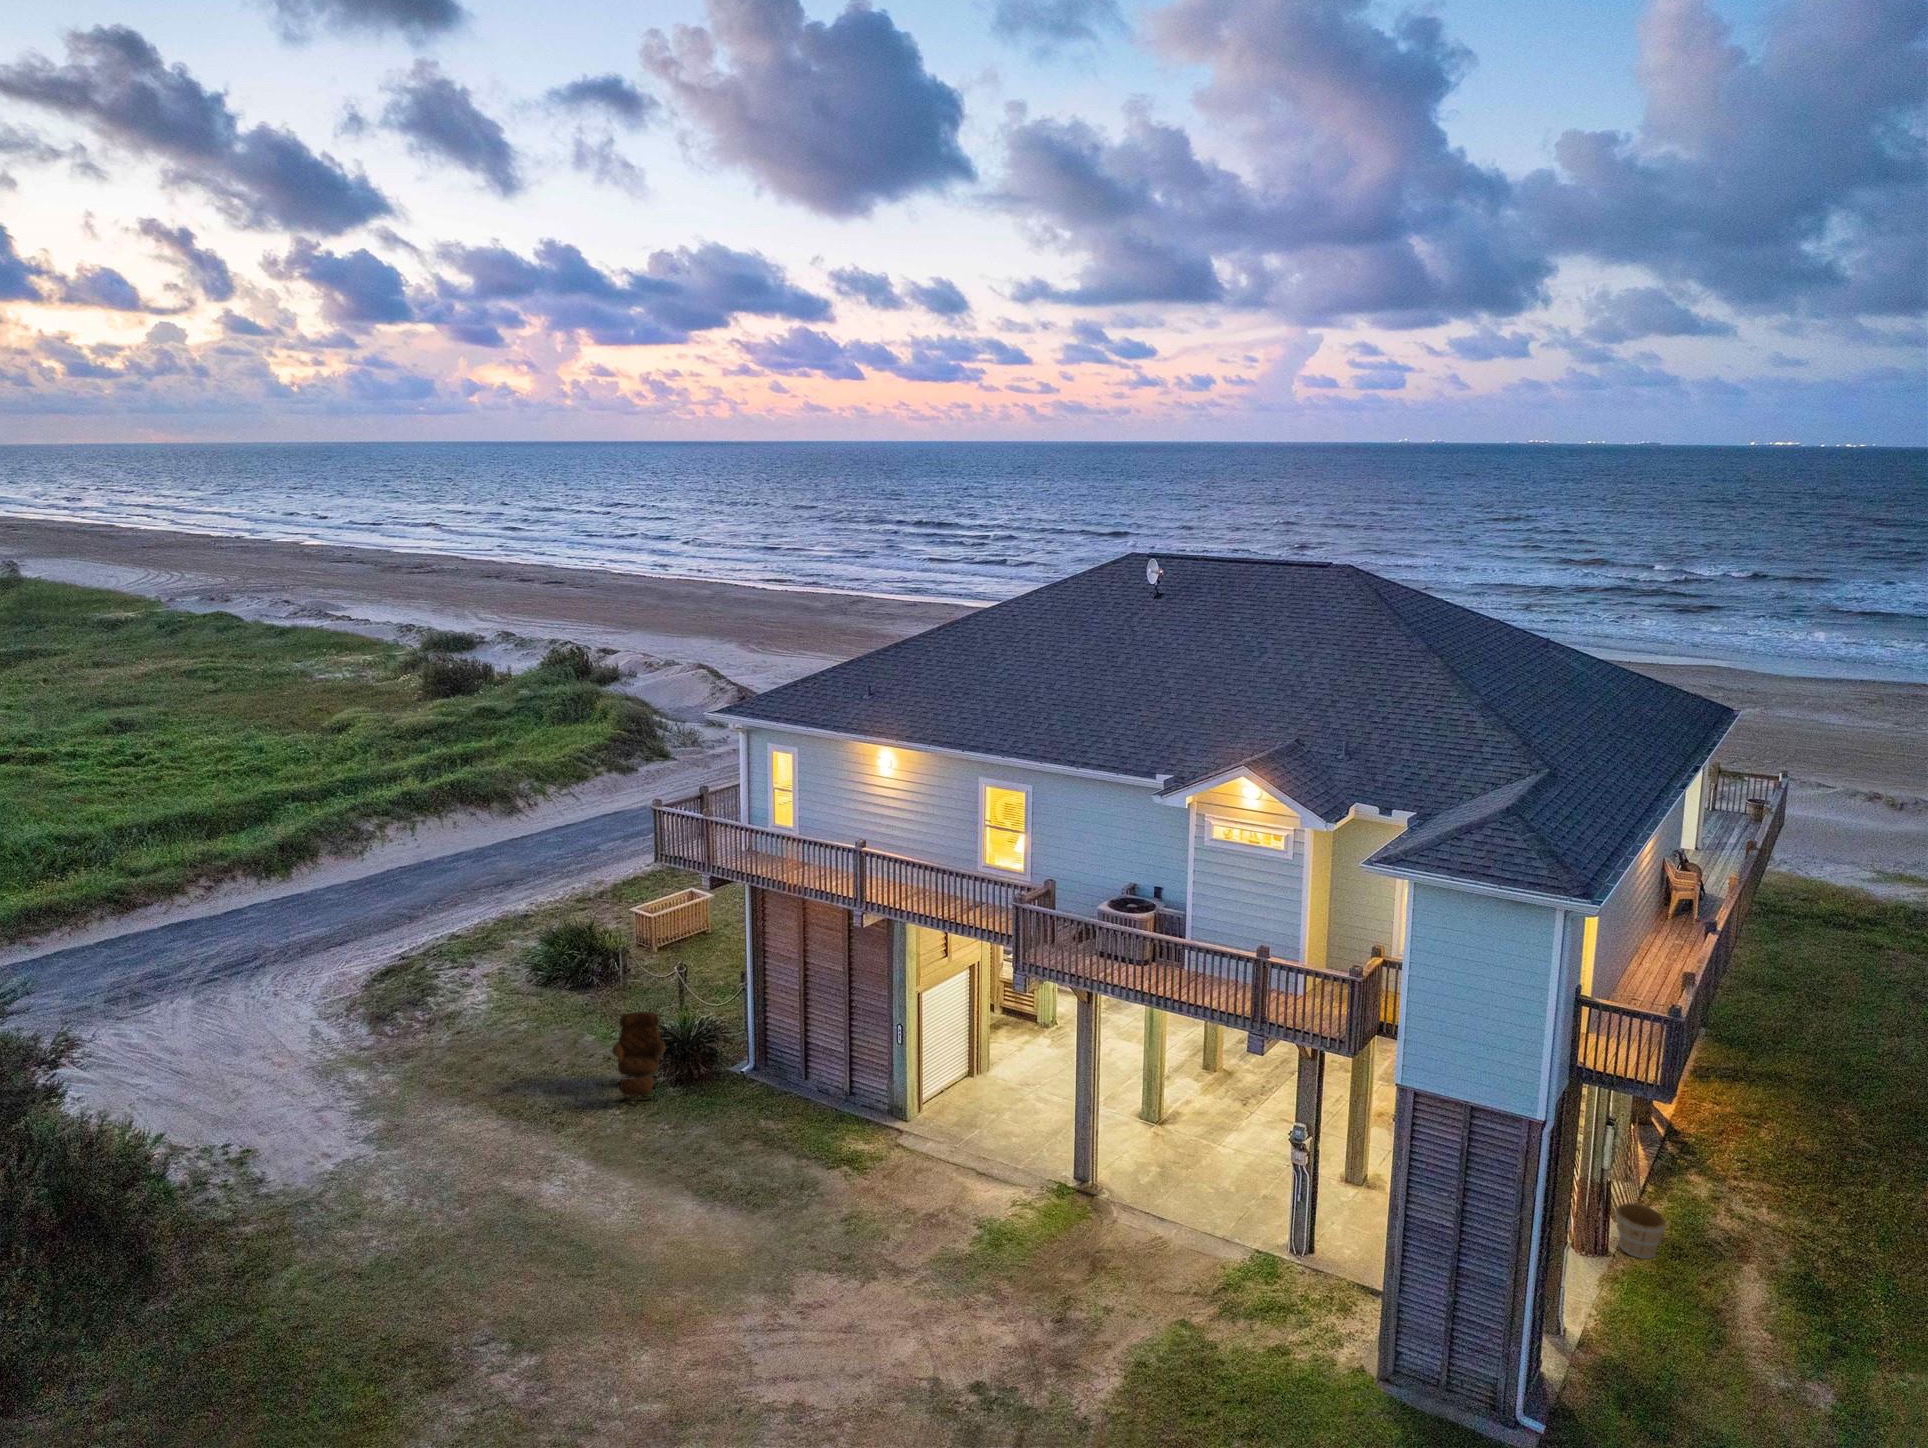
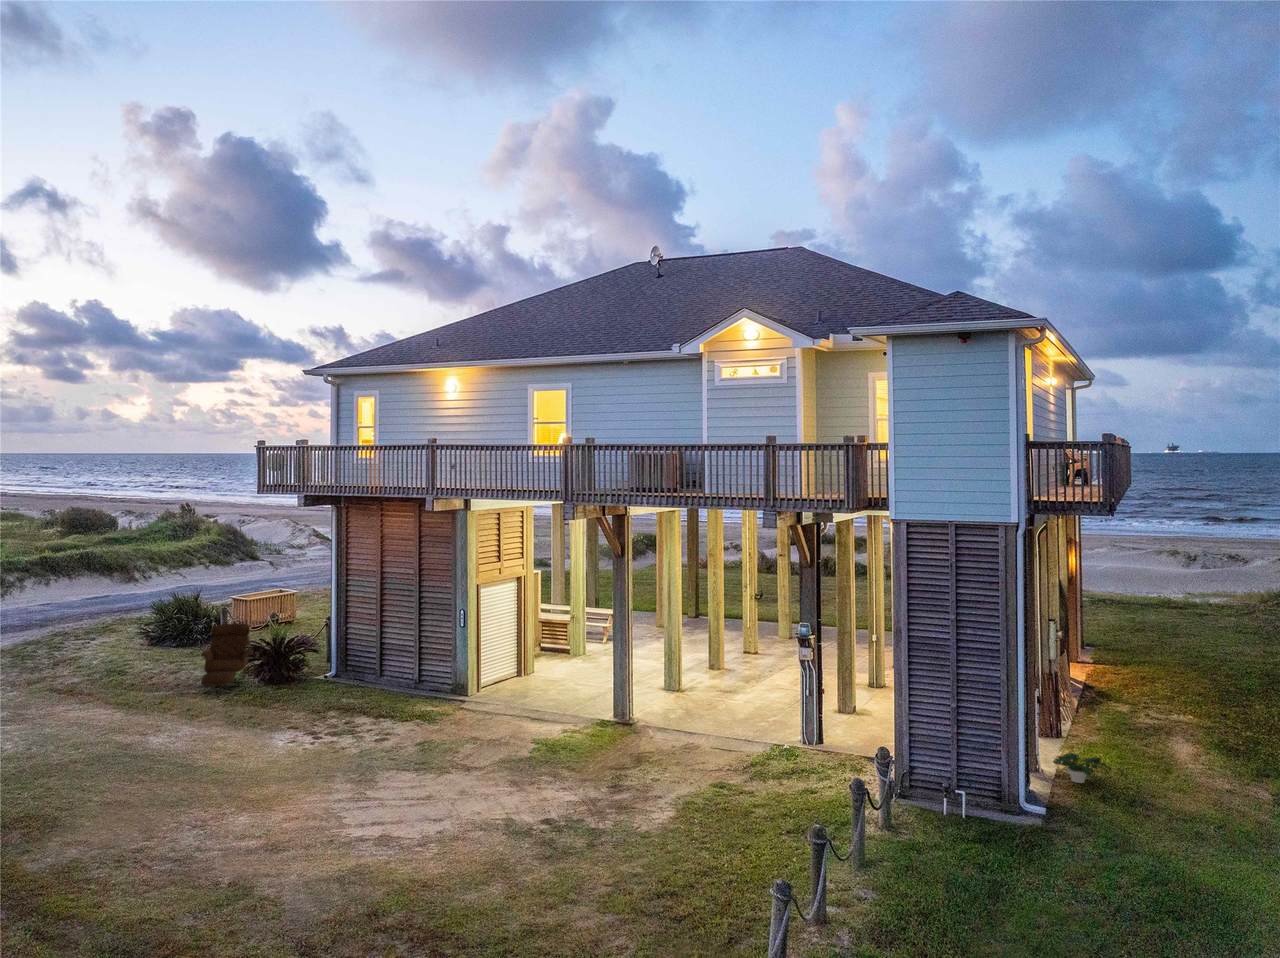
wooden bucket: present [1615,1202,1667,1259] -> none [1064,692,1108,733]
potted plant: none [1562,1313,1625,1353] -> present [1053,753,1111,783]

